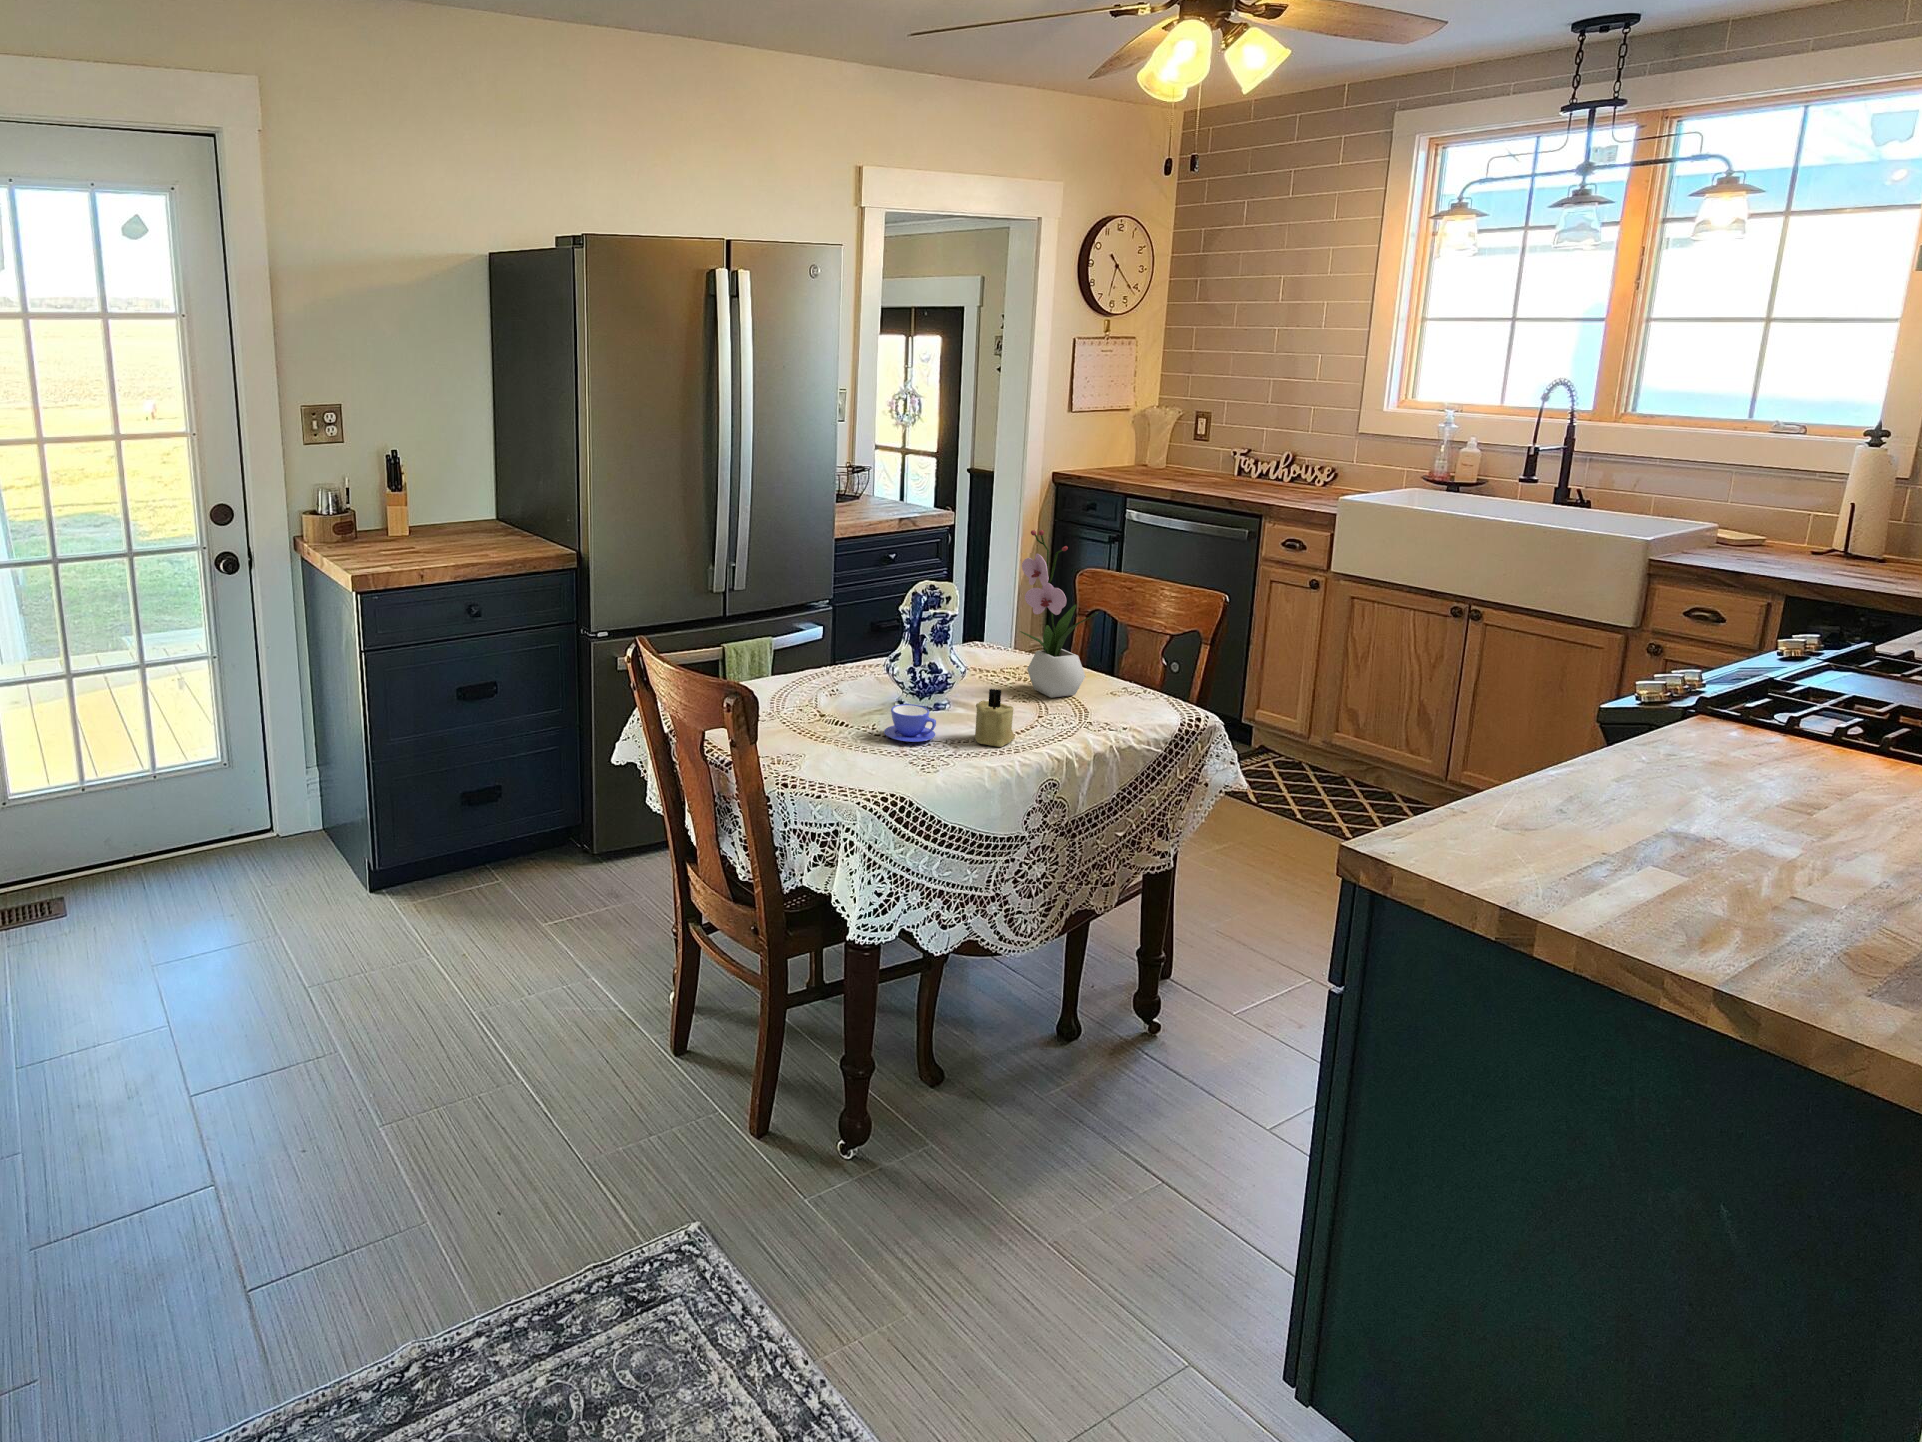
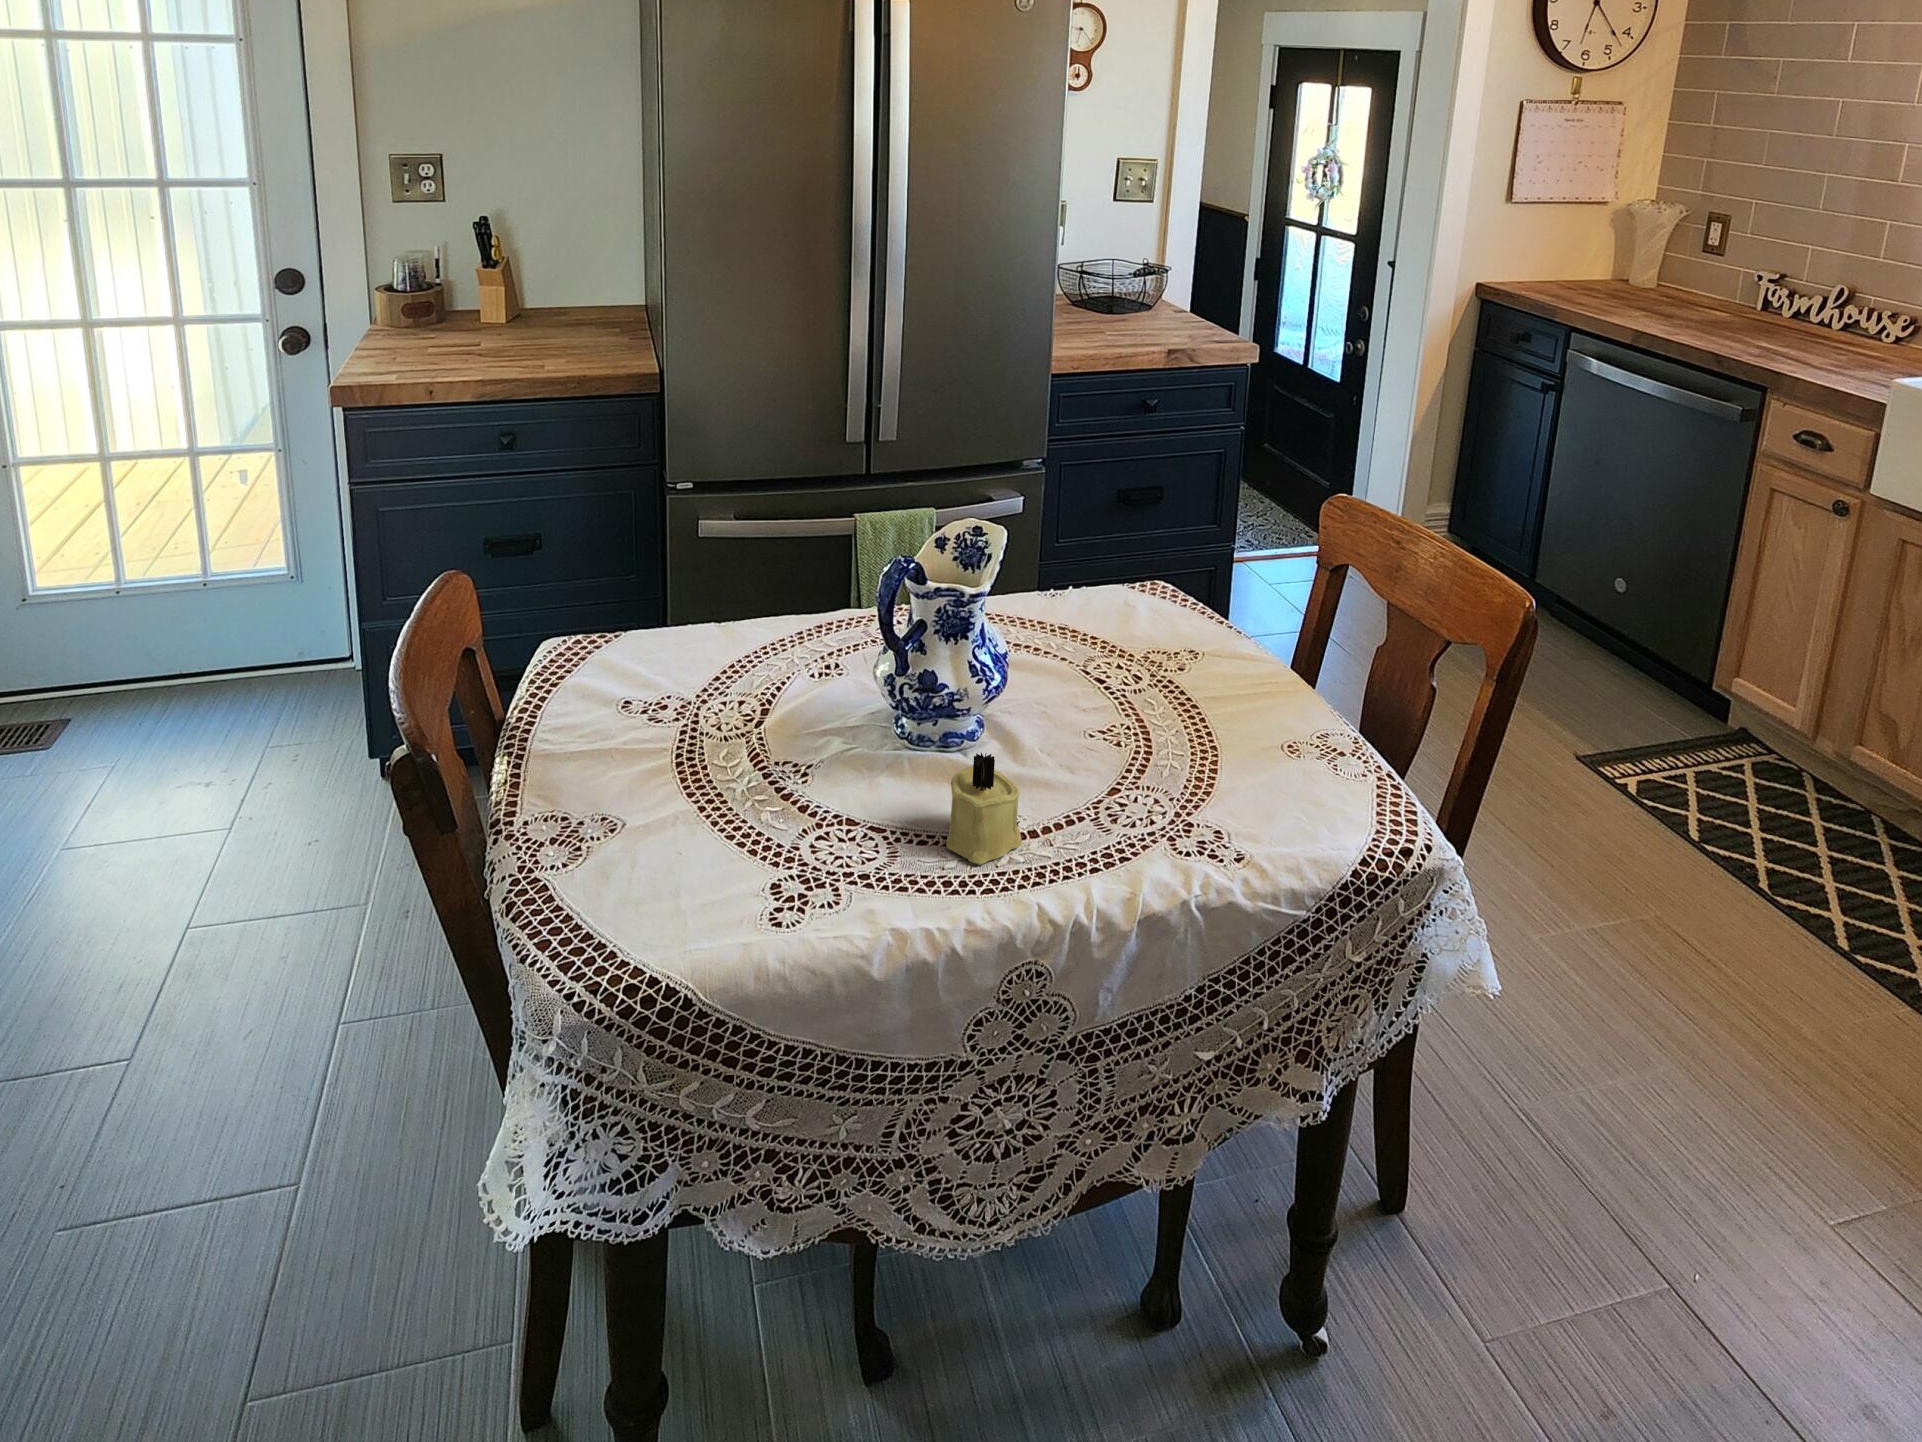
flower arrangement: present [1020,530,1098,698] -> none [1127,453,1258,743]
teacup: present [884,704,936,742] -> none [806,741,894,824]

